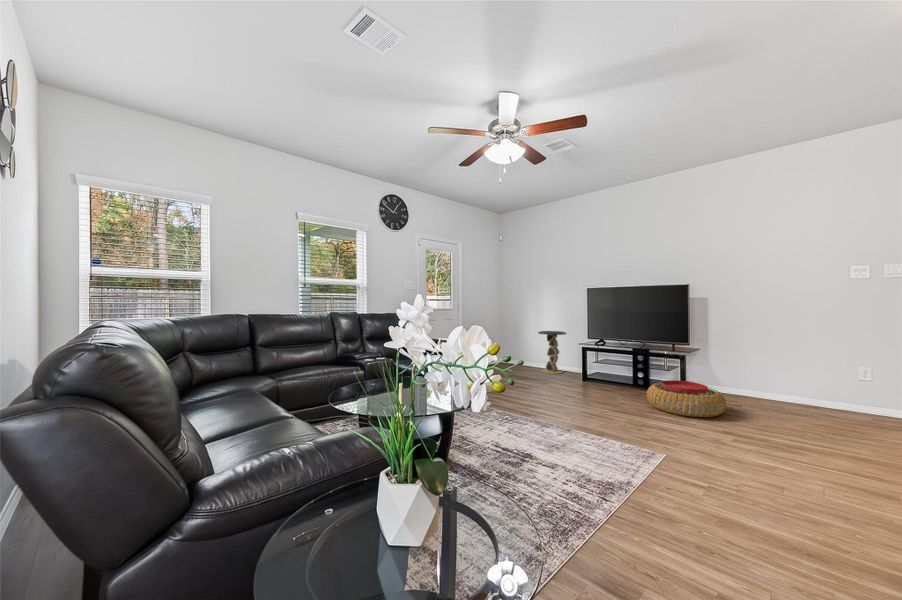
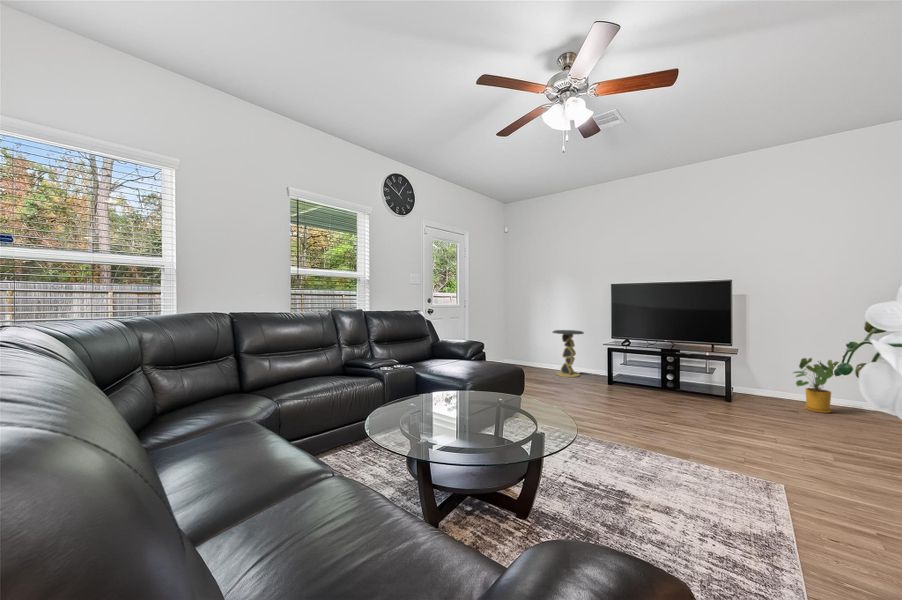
house plant: none [739,357,788,407] -> present [793,358,839,413]
pouf: present [647,380,726,417] -> none [697,386,794,428]

